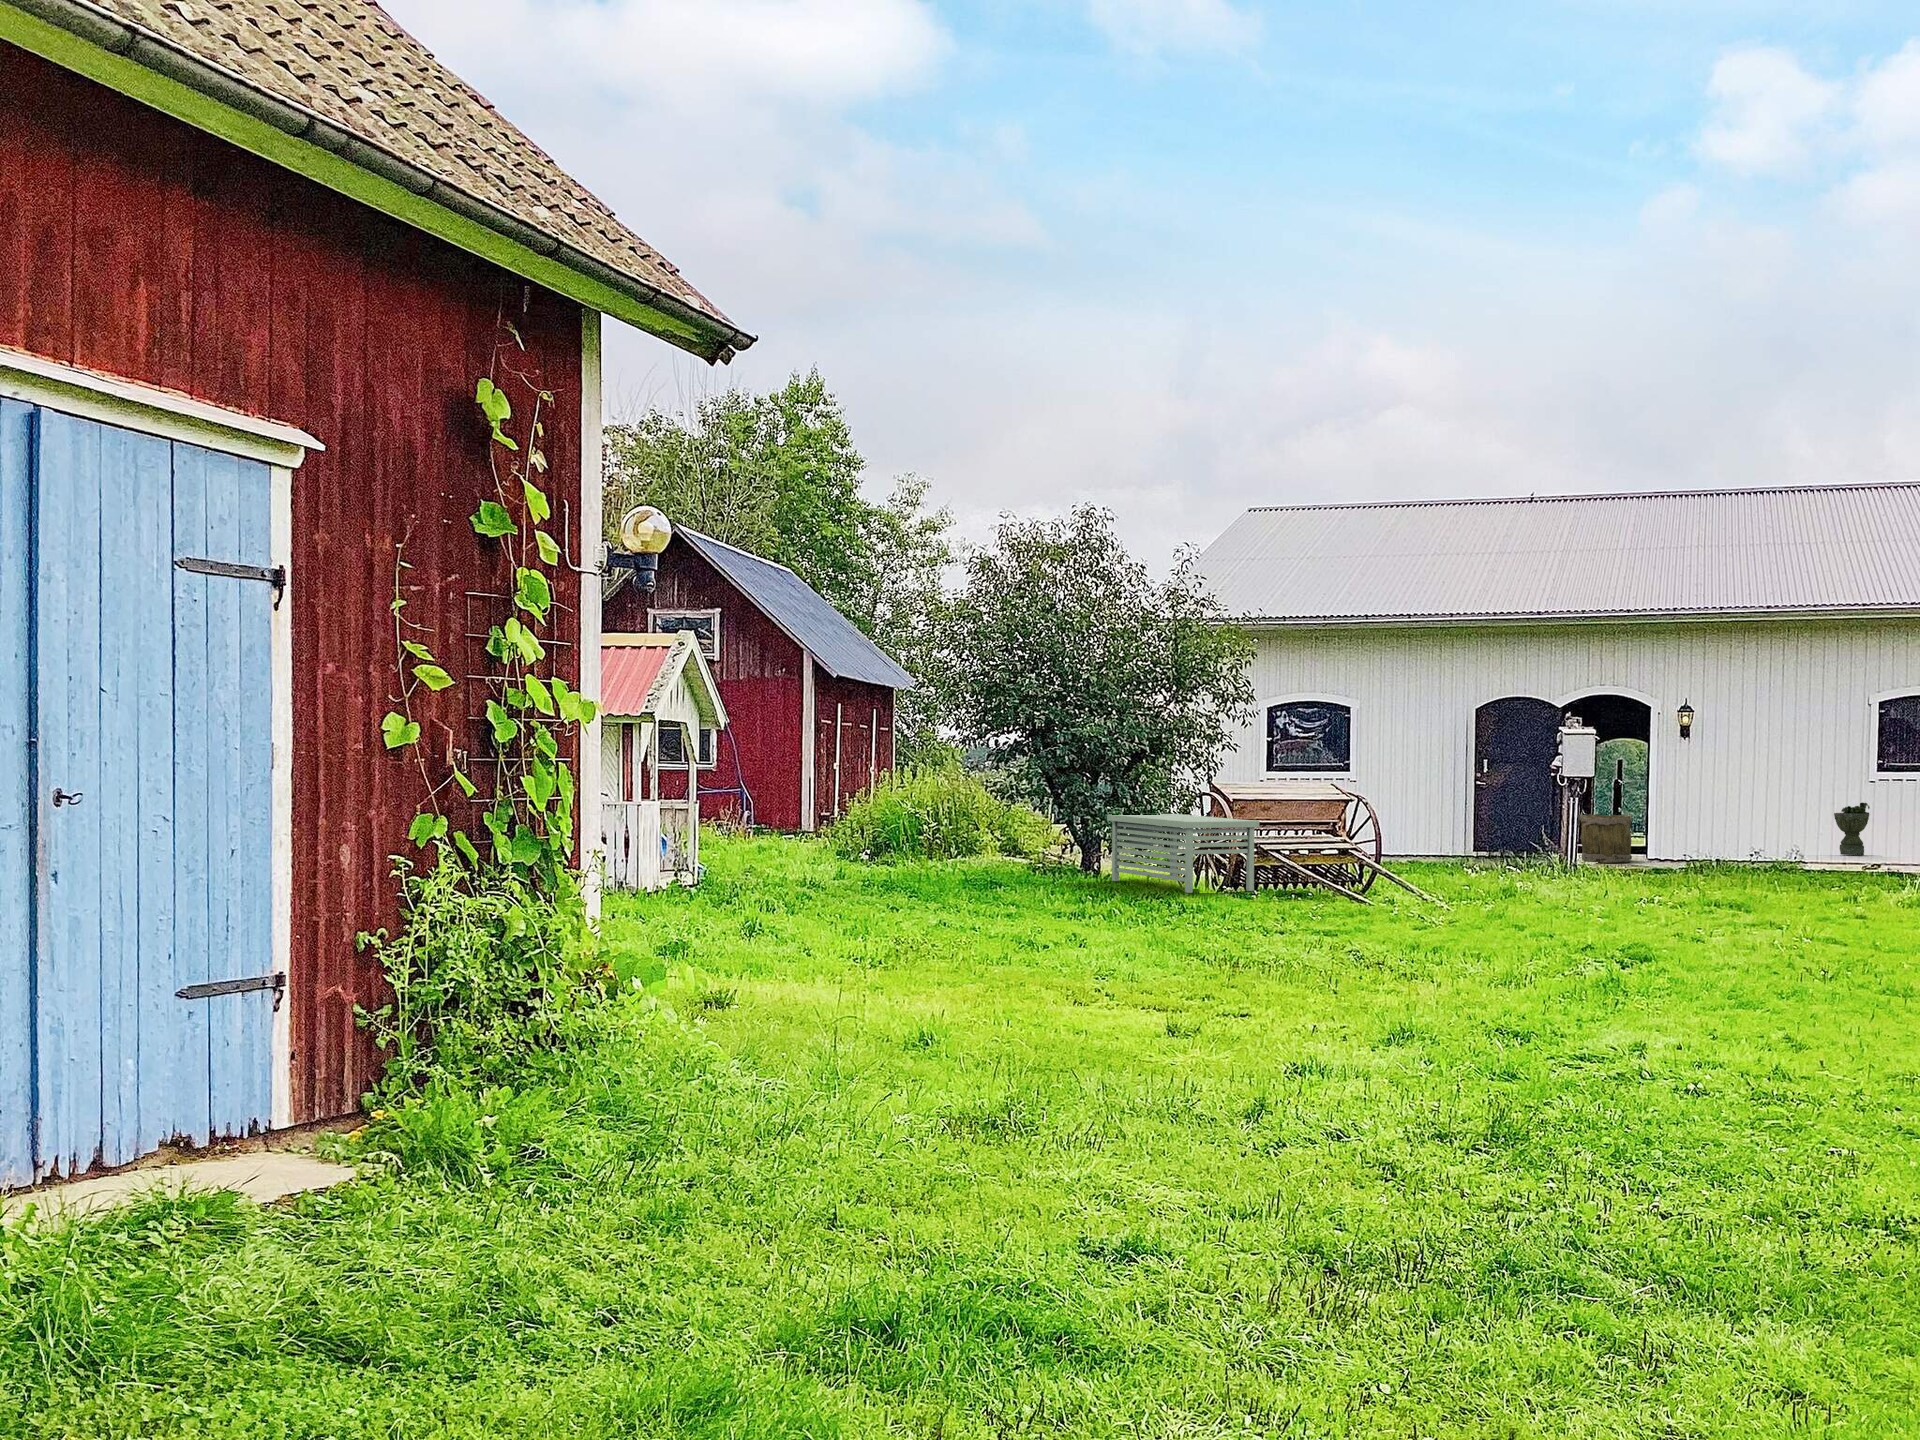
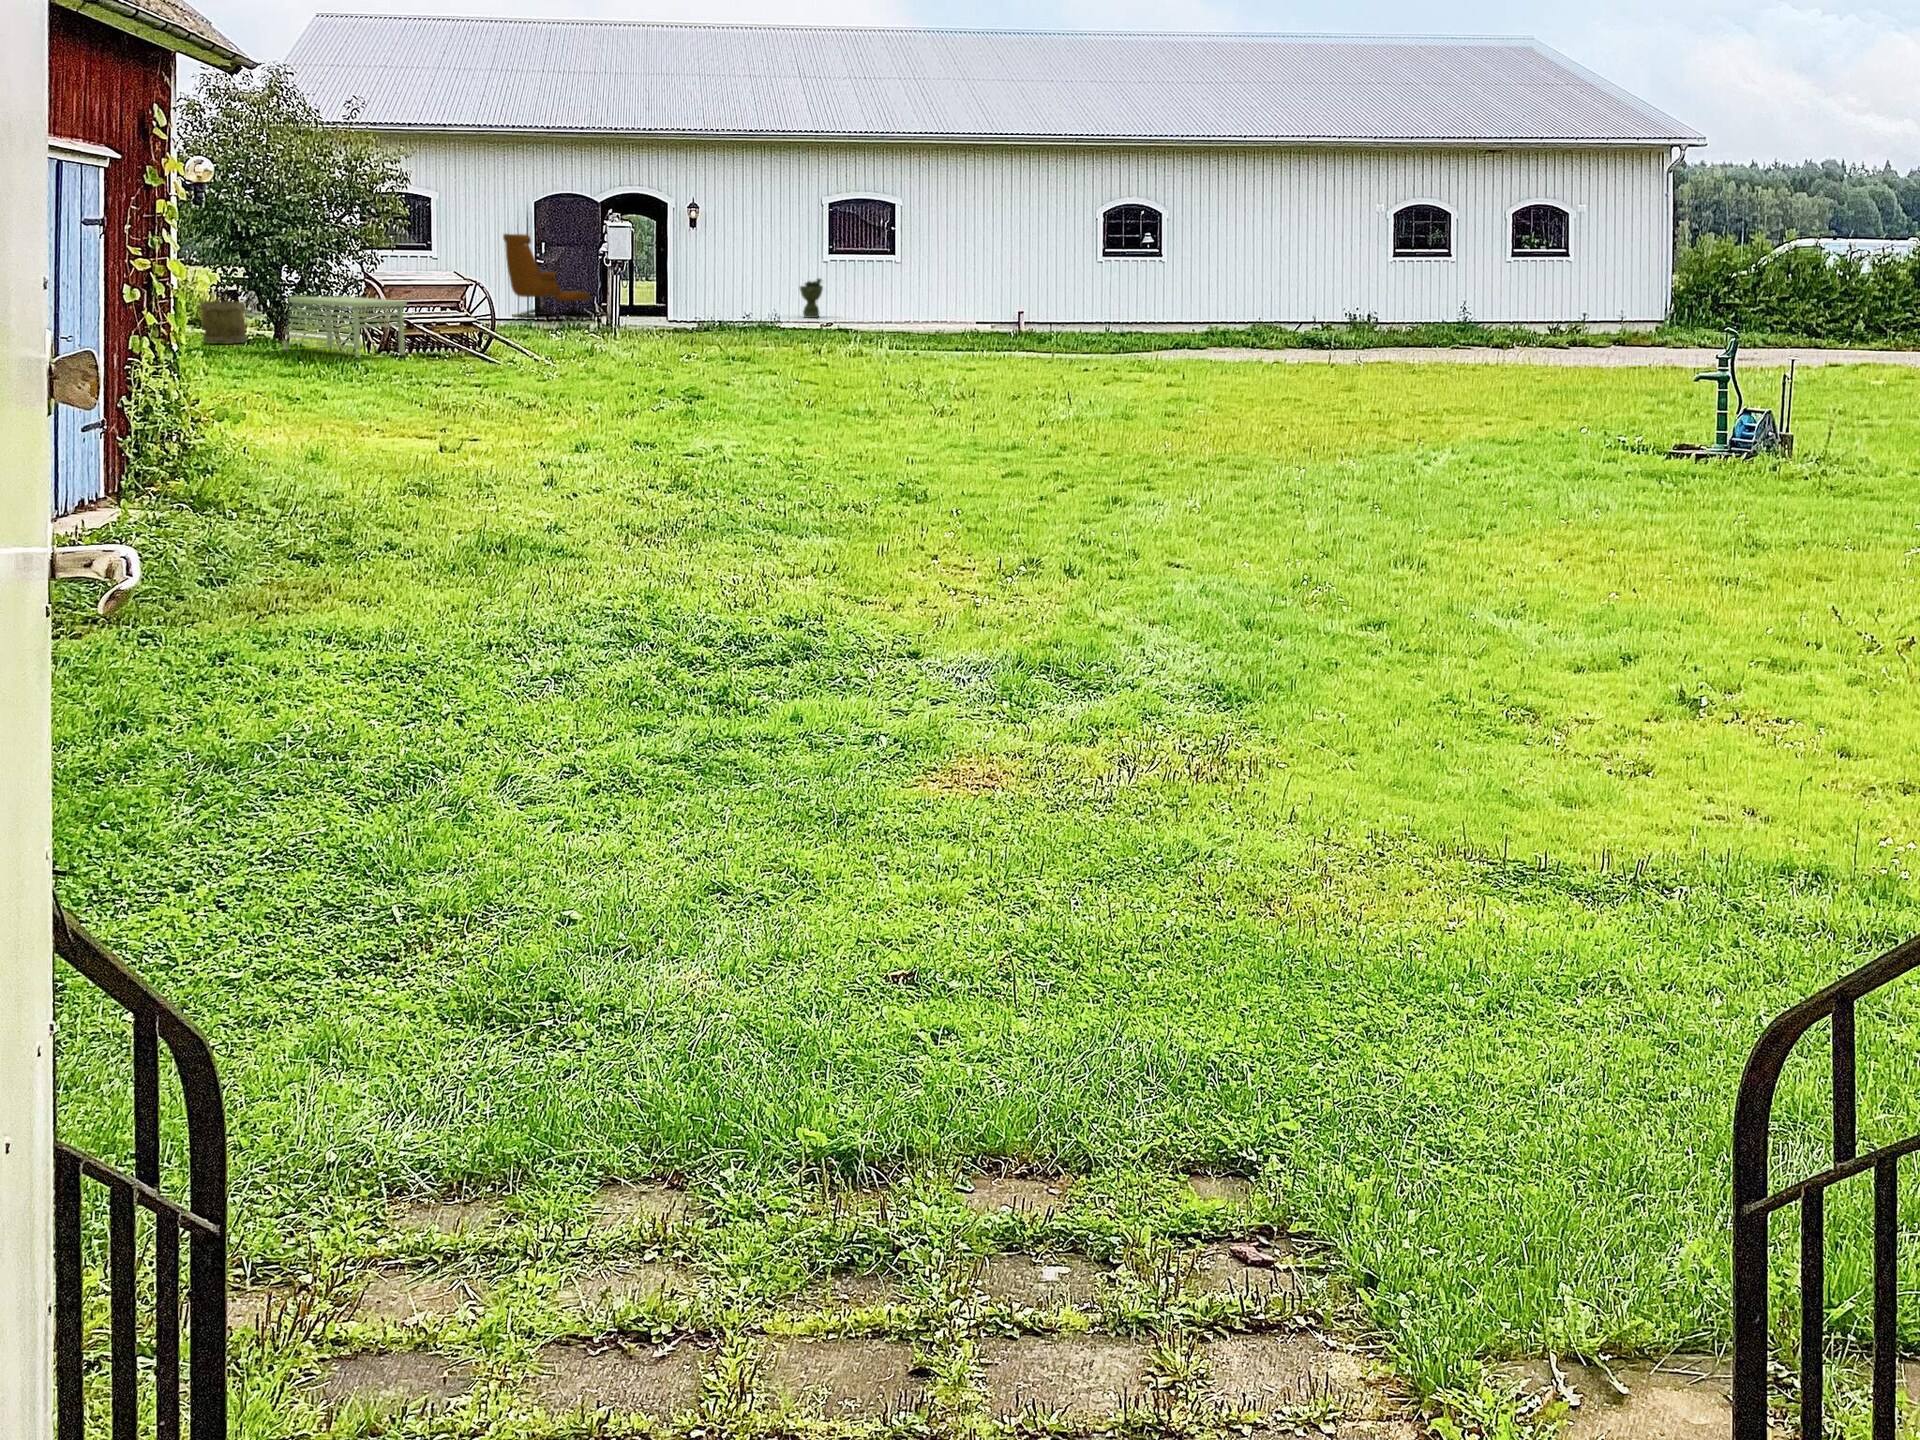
lounge chair: none [1430,746,1542,849] -> present [503,233,590,317]
bucket: present [1577,812,1633,863] -> present [197,300,247,344]

